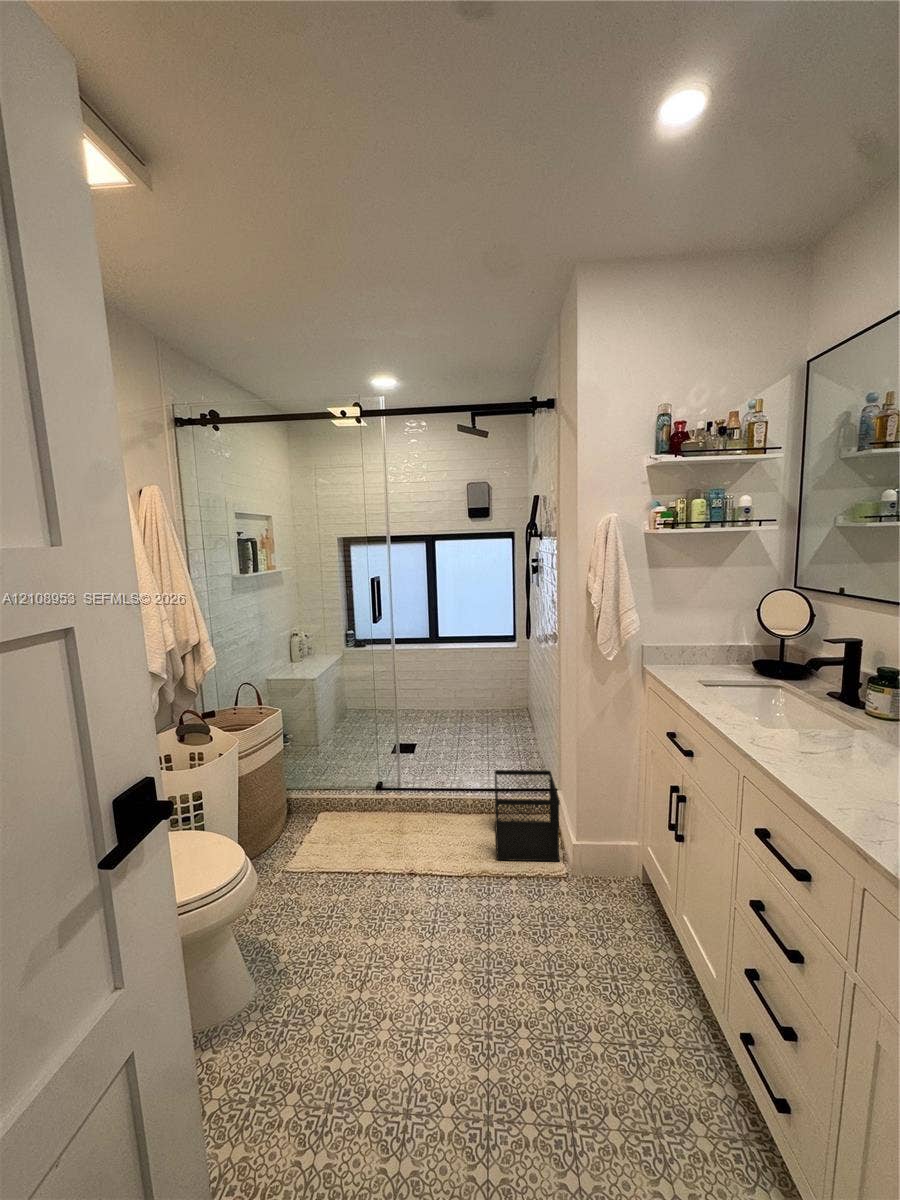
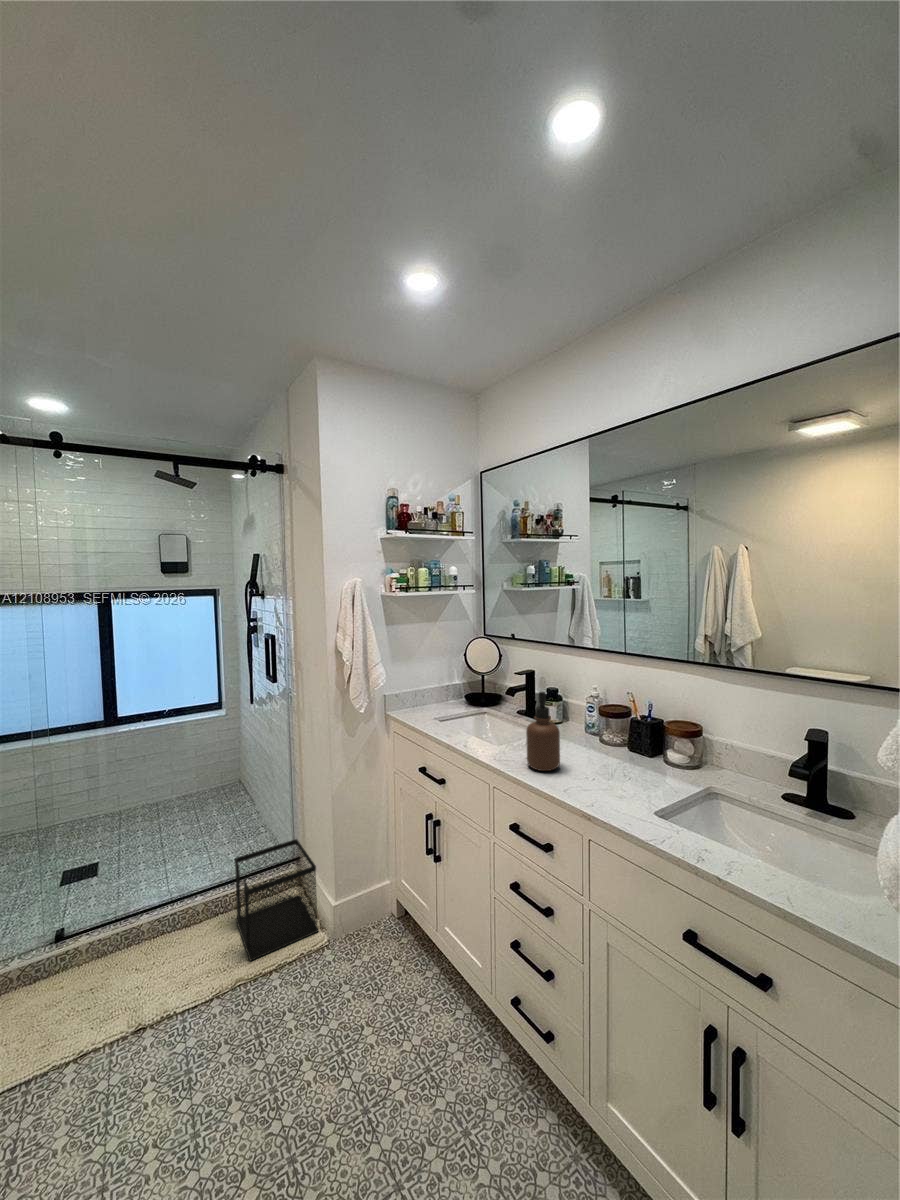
soap dispenser: none [804,666,868,780] -> present [526,692,560,771]

